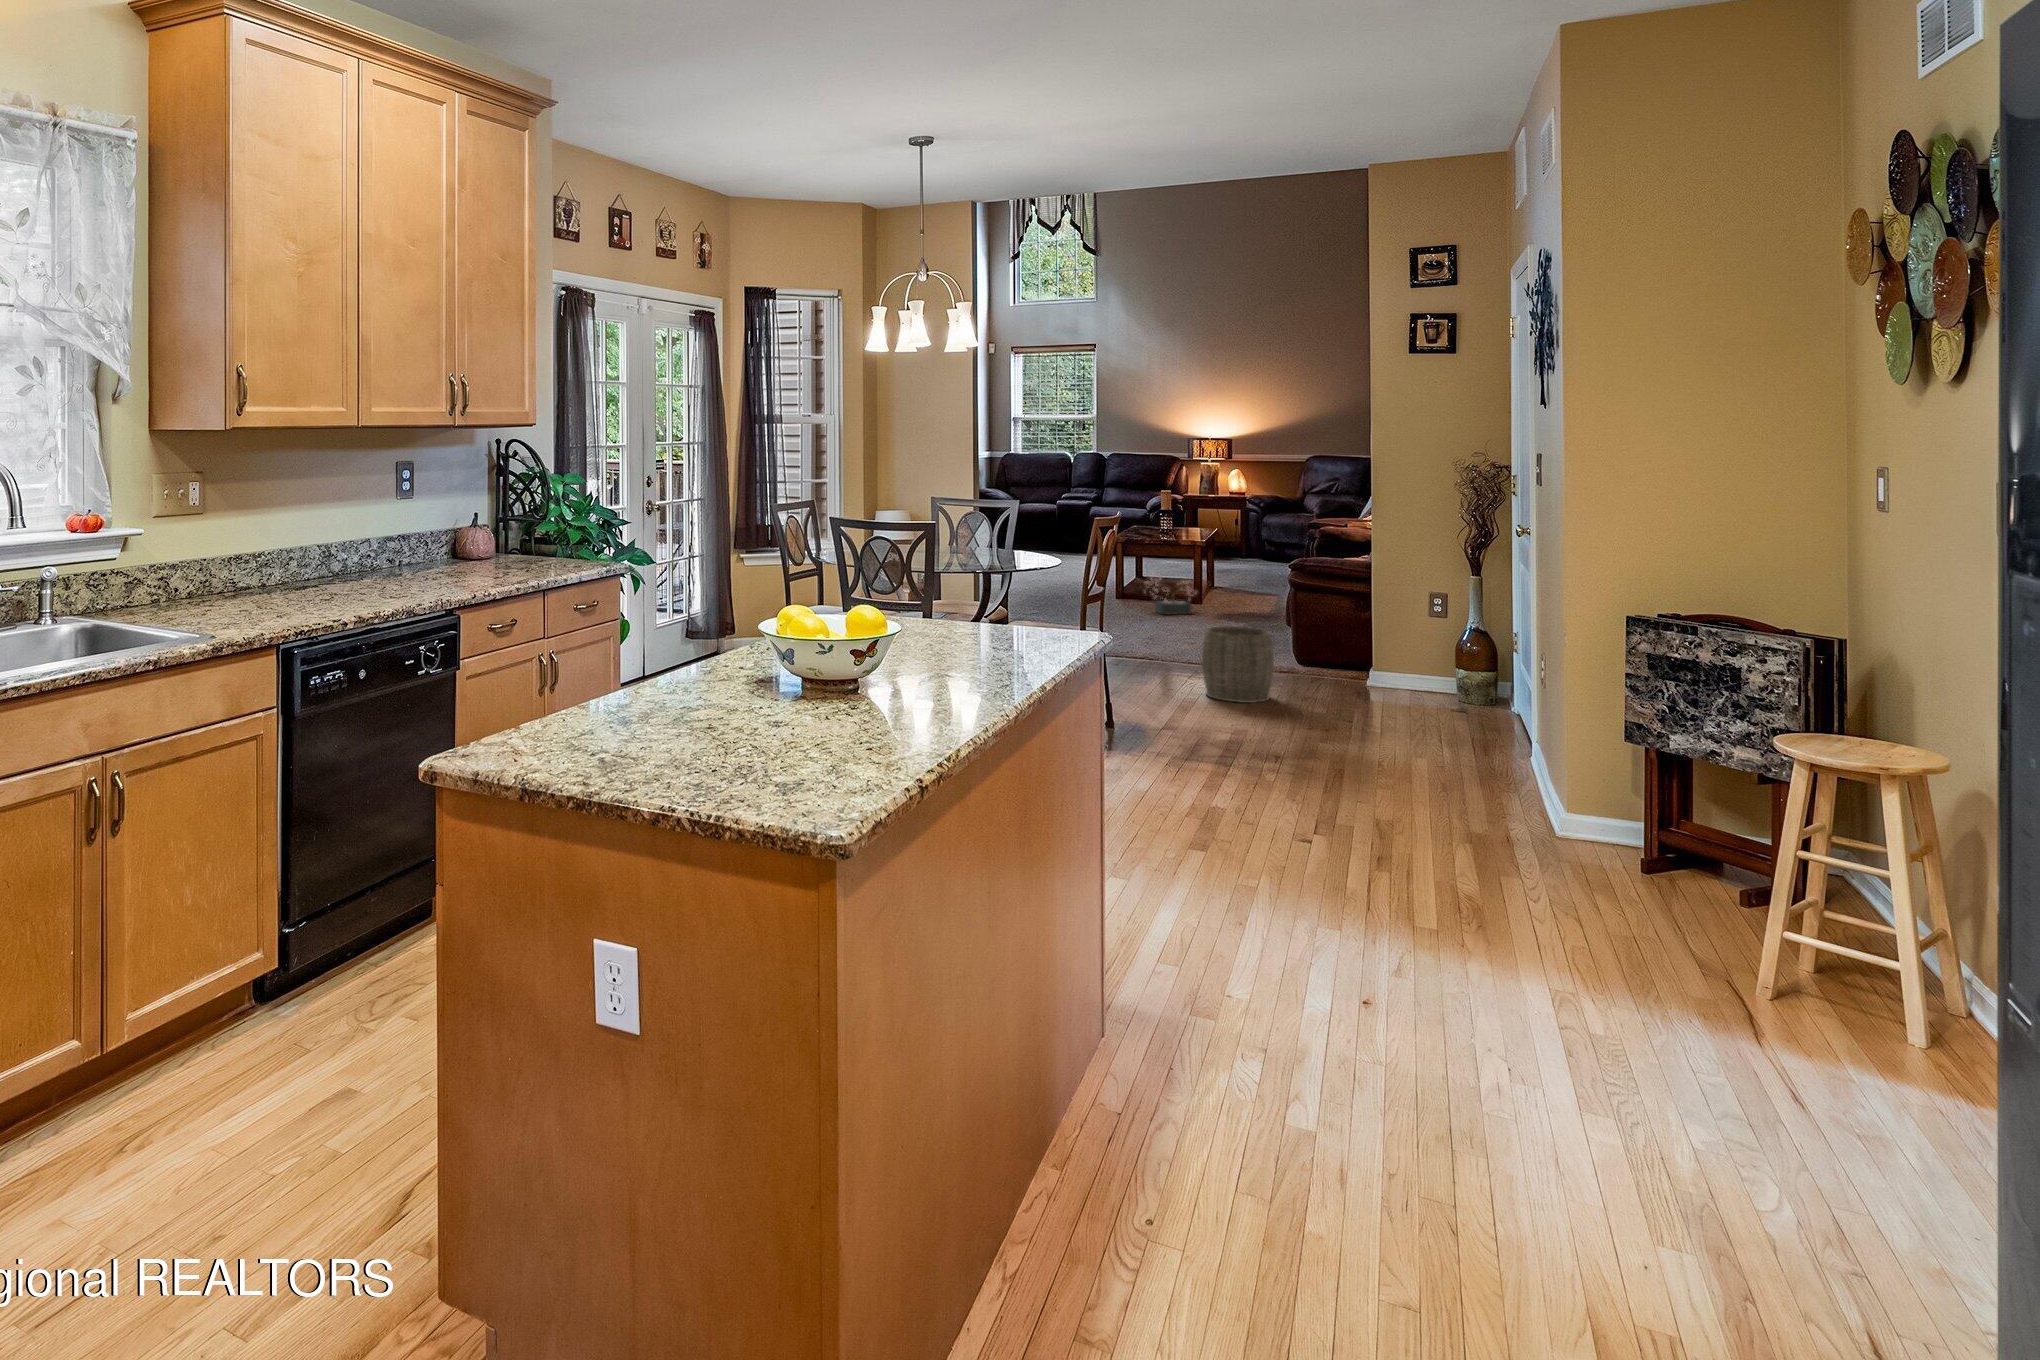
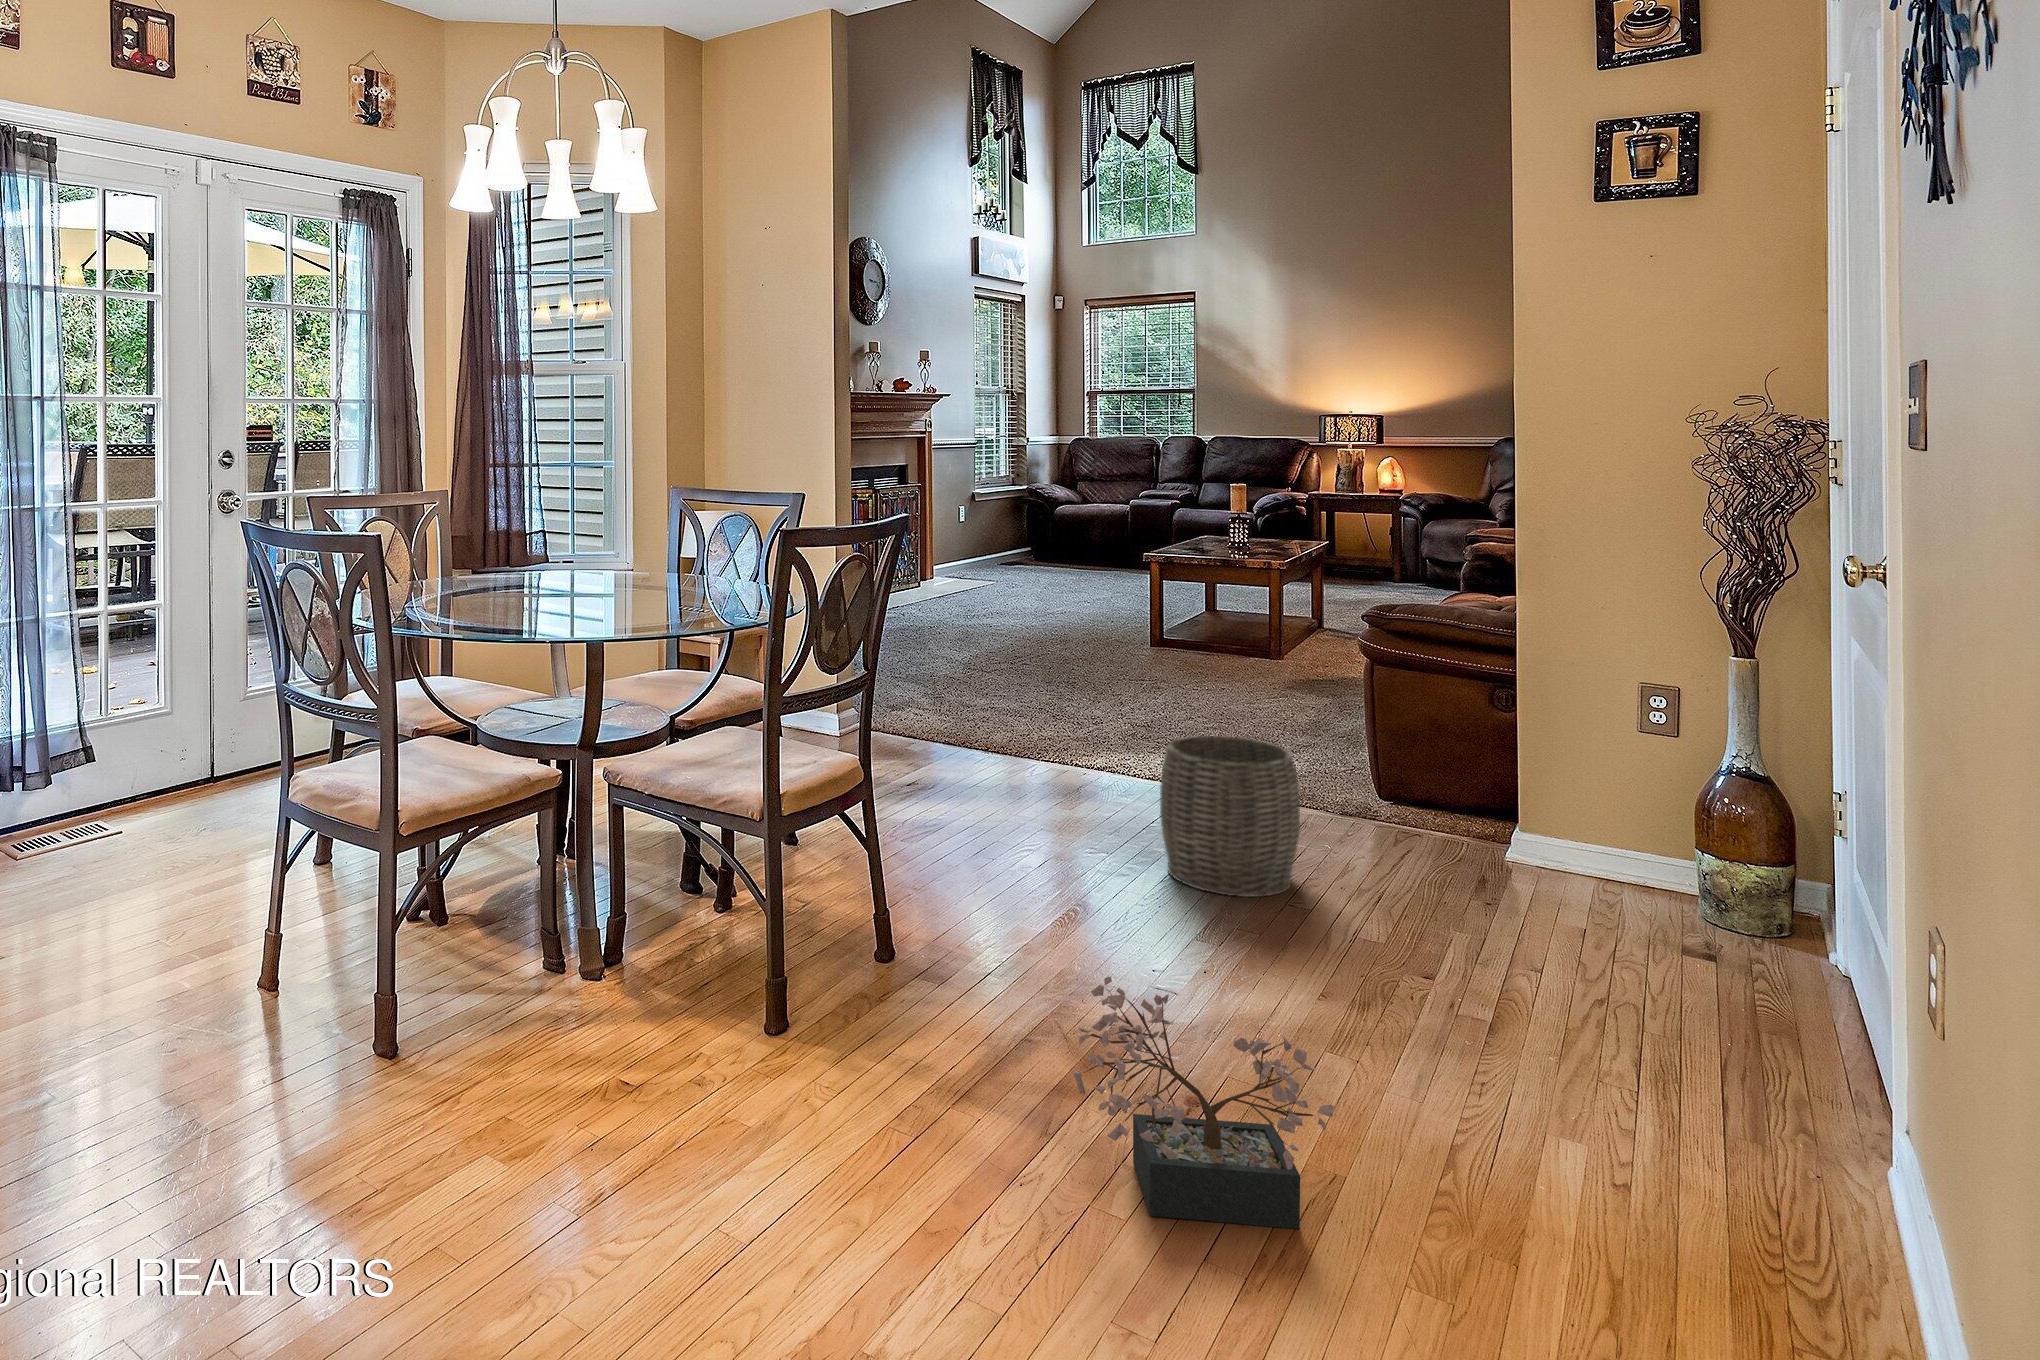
decorative plant: present [1146,575,1196,614] -> present [1074,976,1334,1229]

